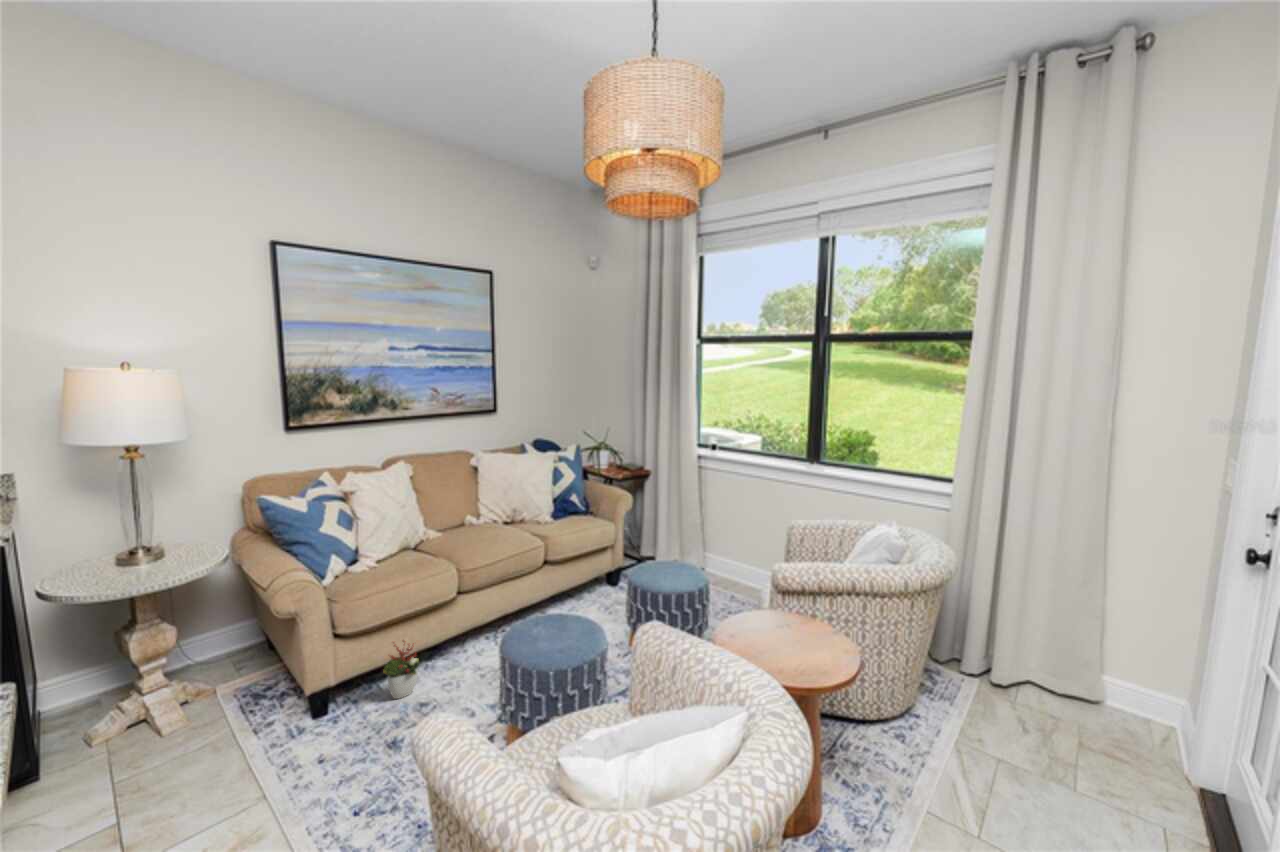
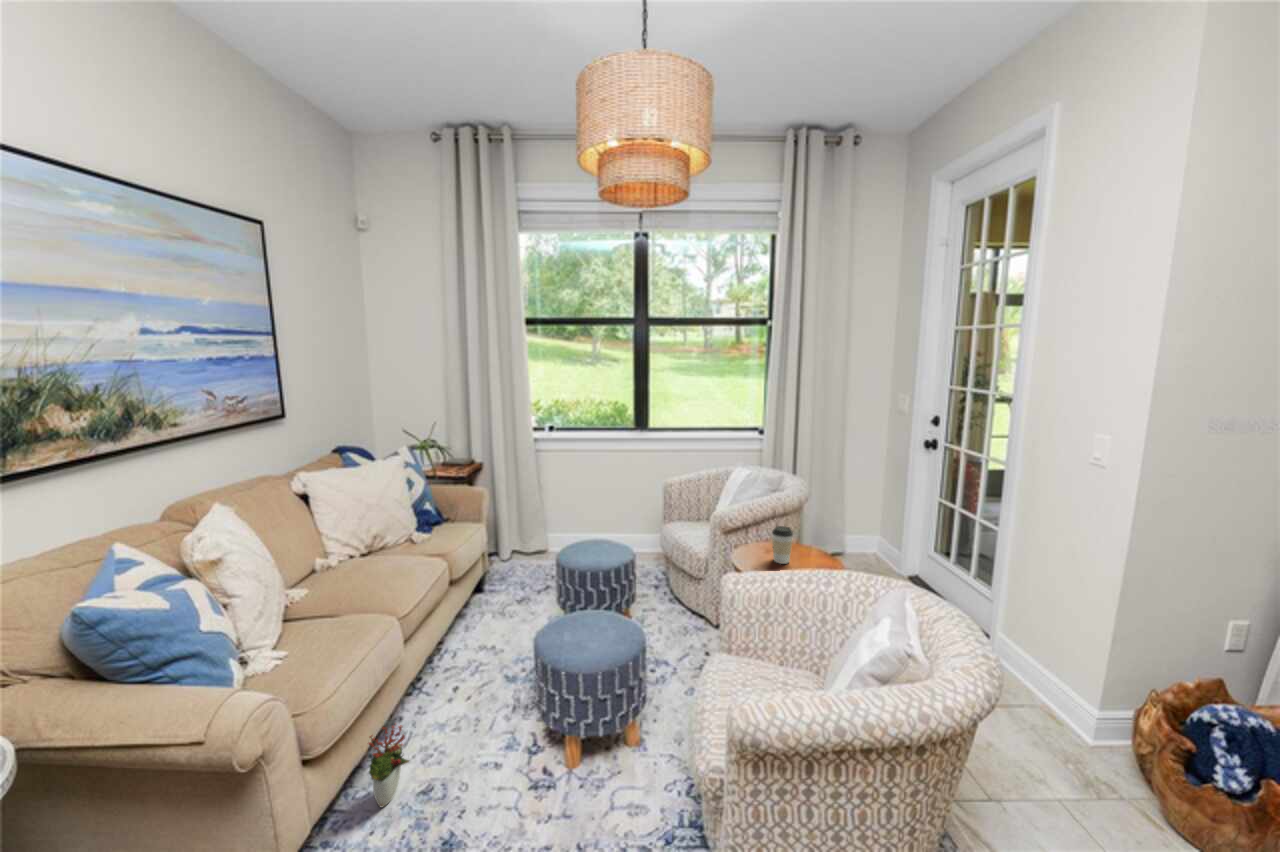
coffee cup: none [791,597,819,648] -> present [772,526,793,564]

